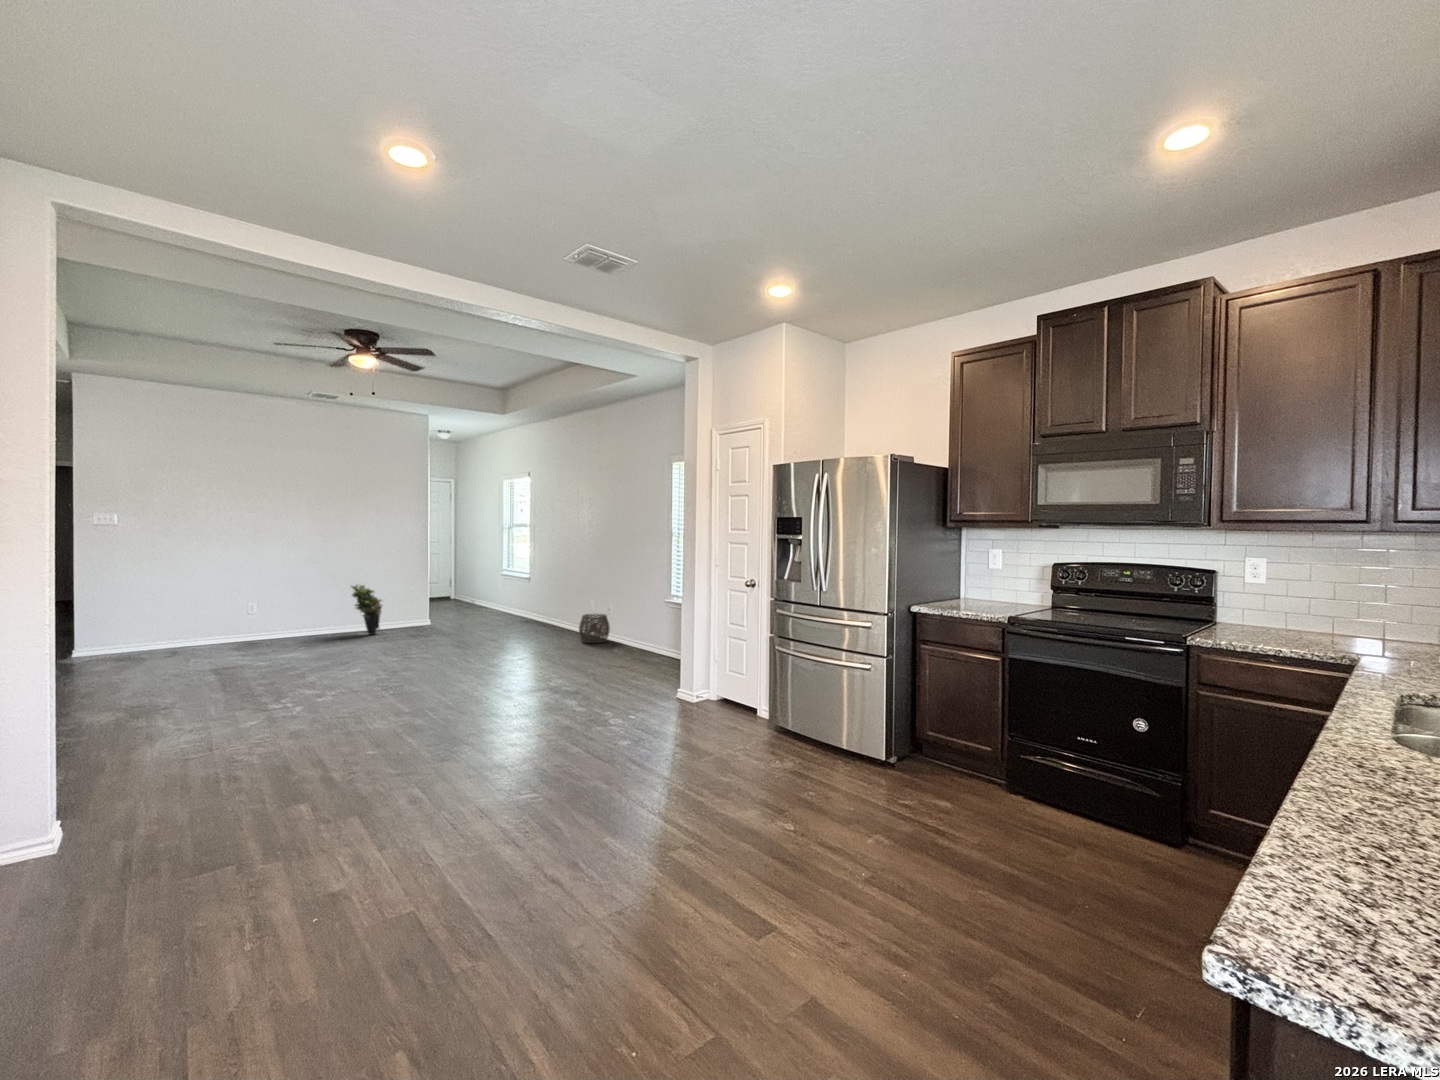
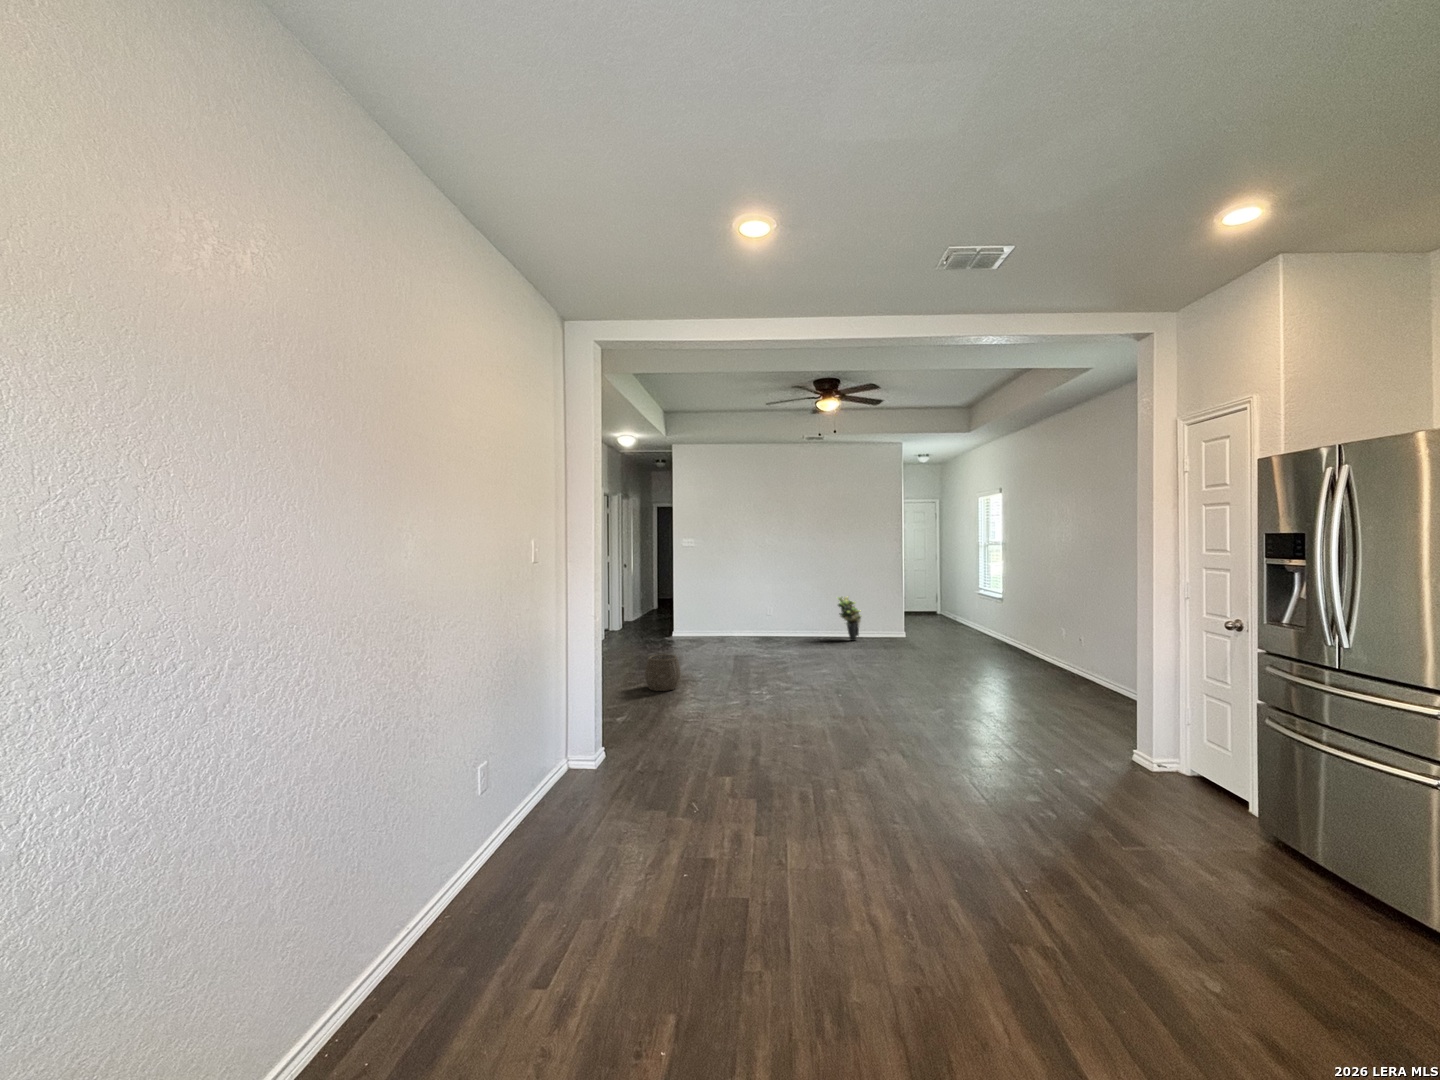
woven basket: present [579,614,610,643] -> present [645,654,681,691]

